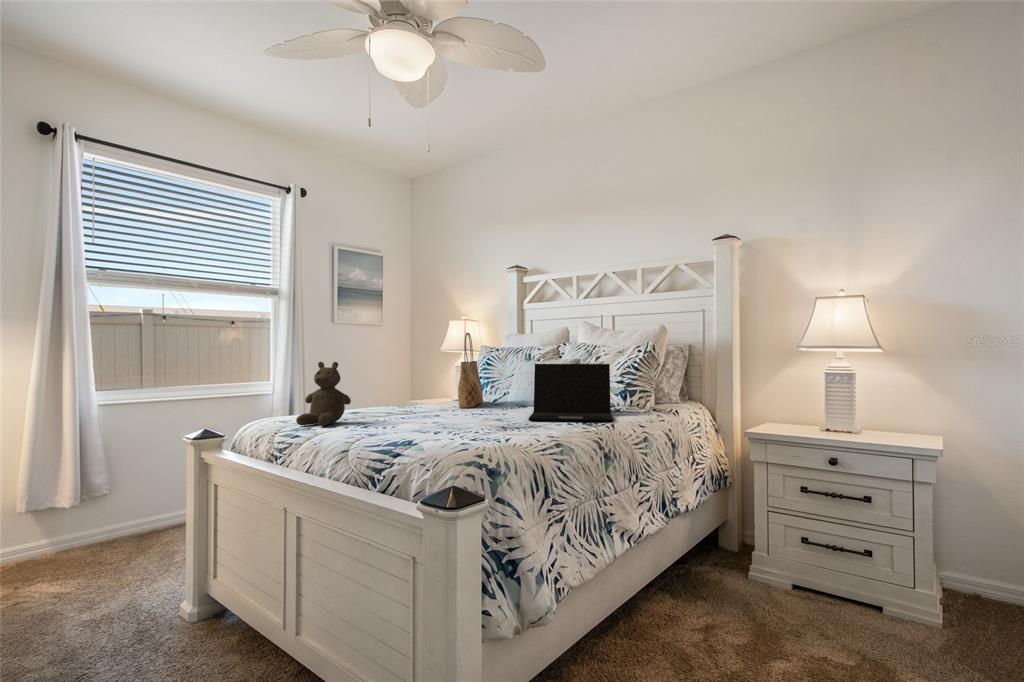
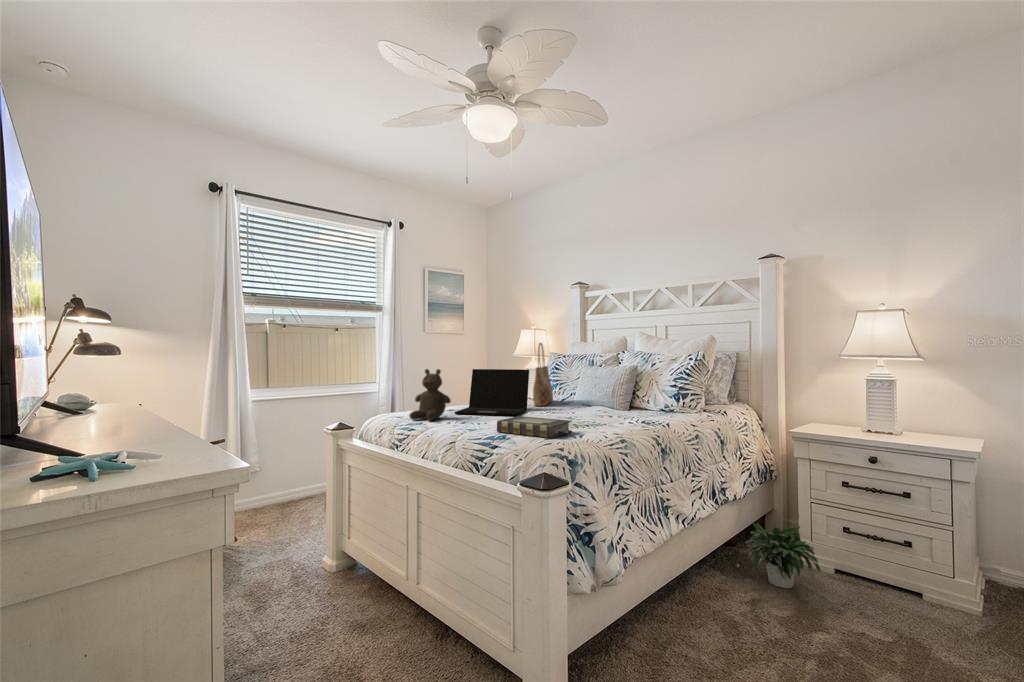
laptop: present [529,364,614,422] -> present [454,369,529,416]
book: none [404,418,498,443] -> present [497,416,572,438]
potted plant: none [673,536,778,610] -> present [723,522,820,588]

